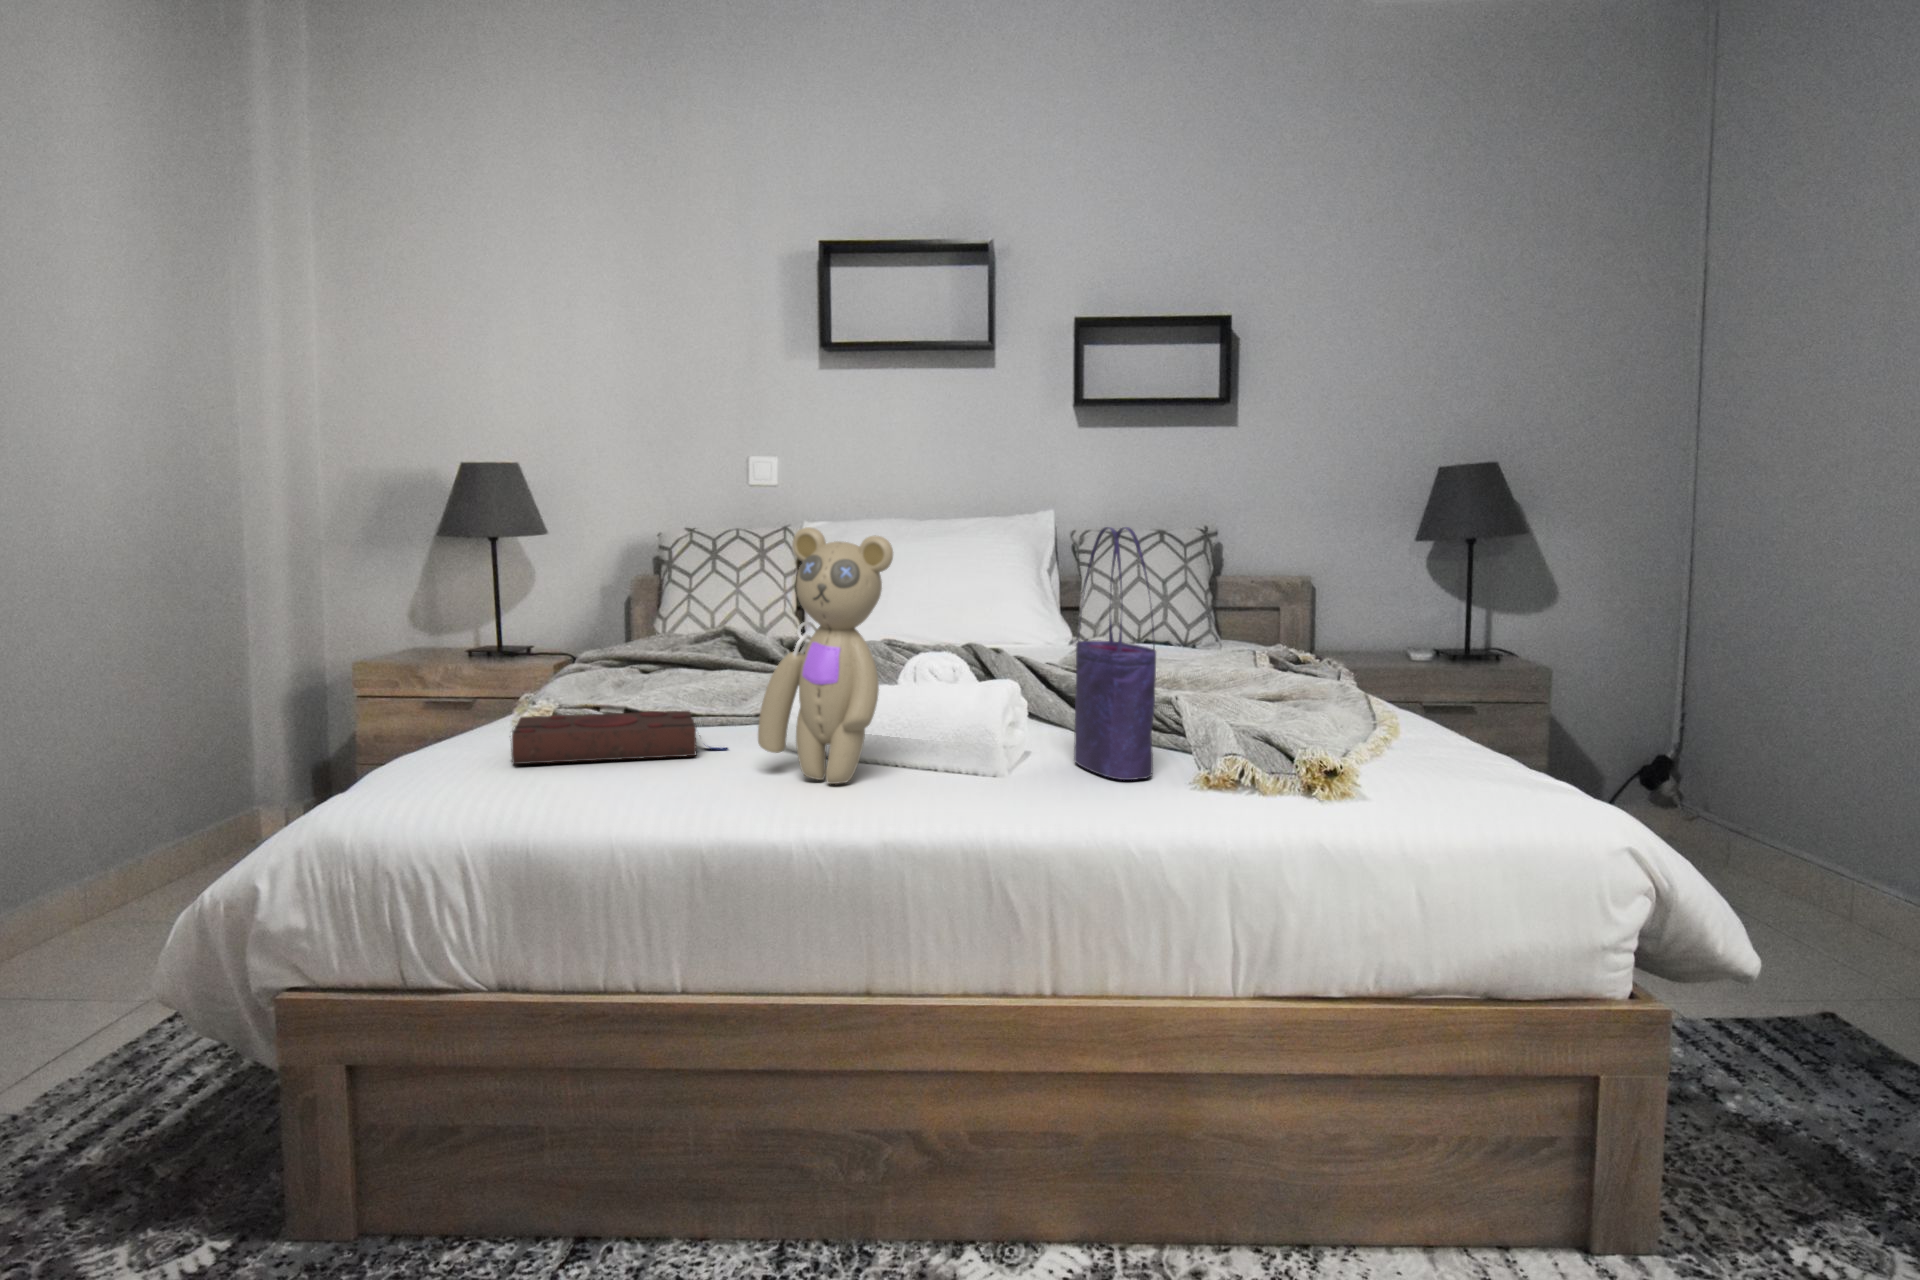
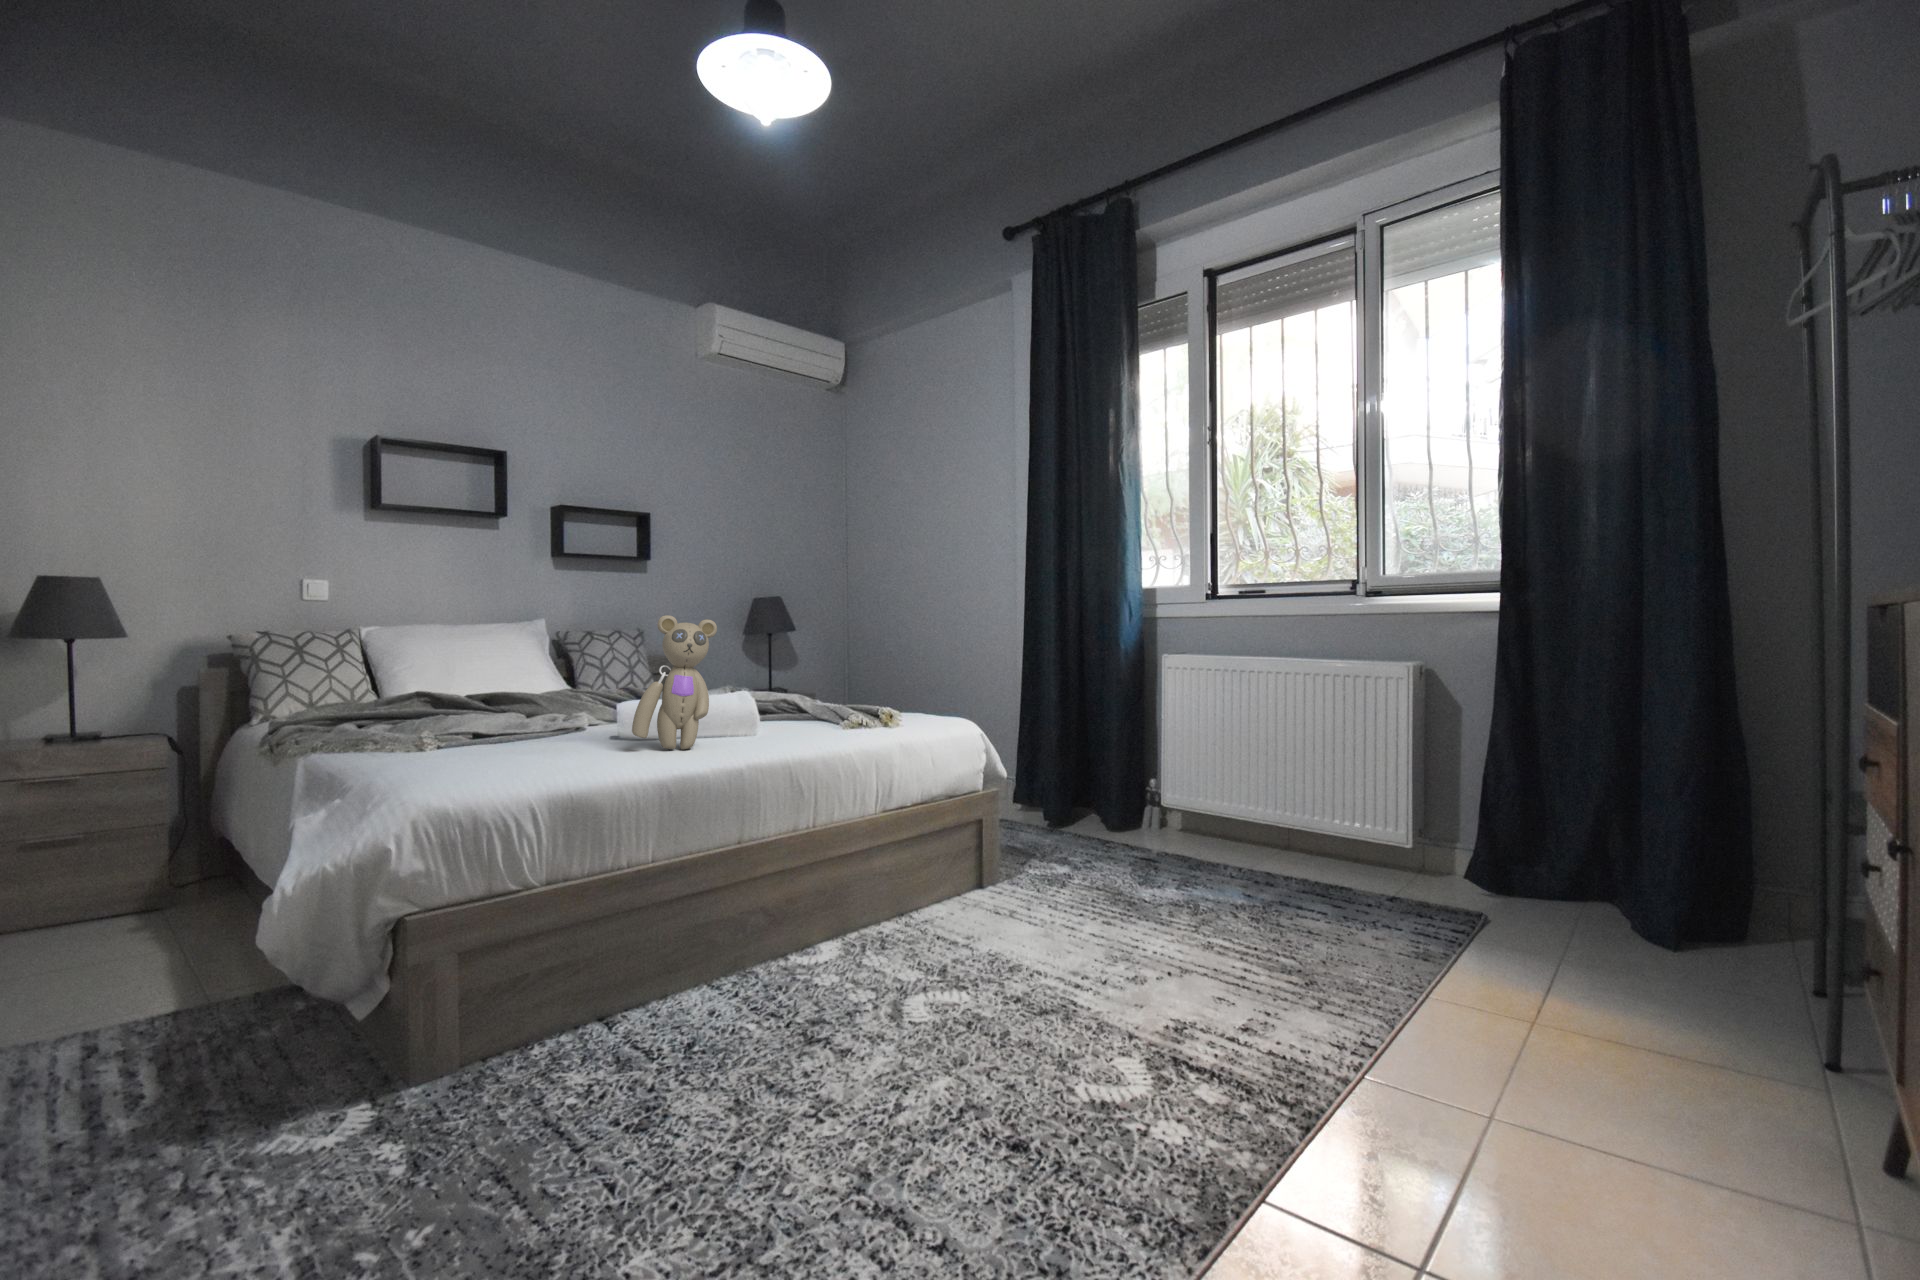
tote bag: present [1074,527,1156,780] -> none [764,617,815,733]
book: present [511,711,726,764] -> none [417,731,569,767]

